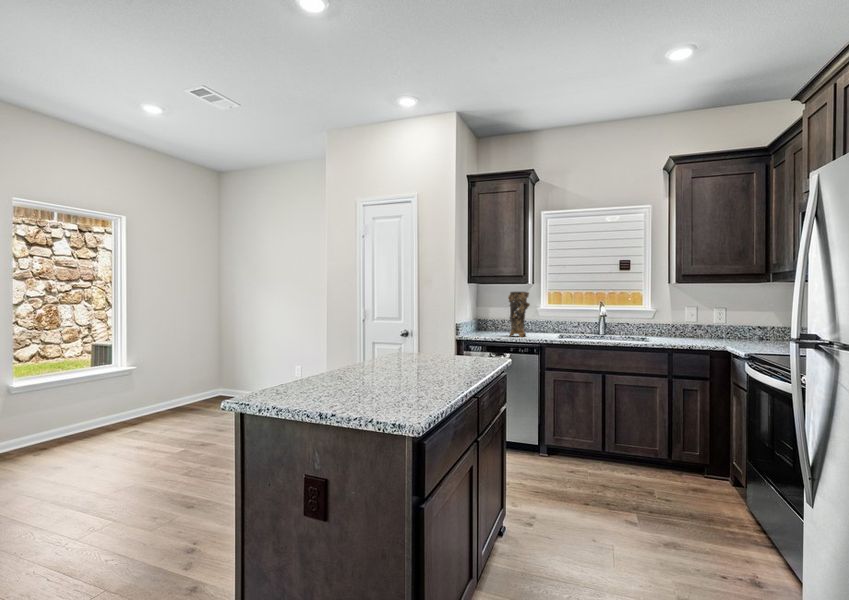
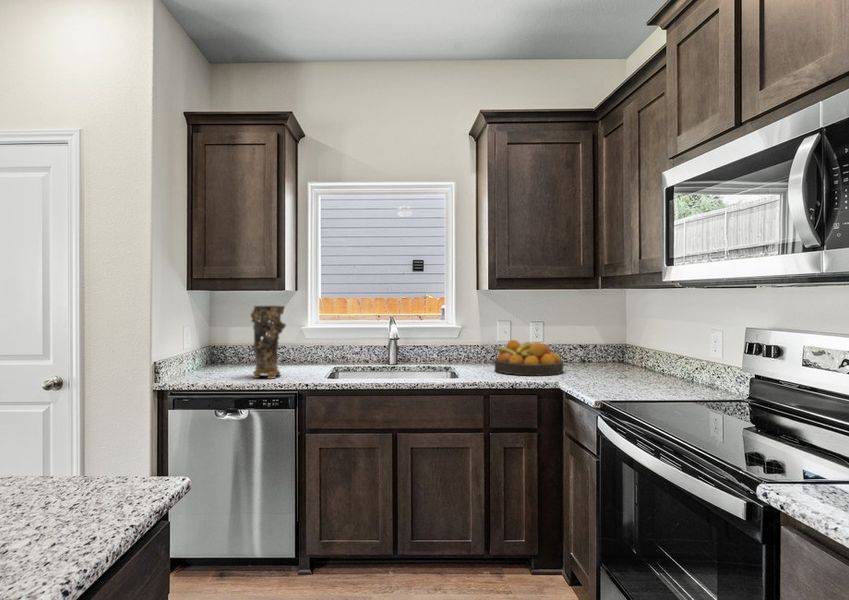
fruit bowl: none [678,319,737,343] -> present [494,340,563,375]

